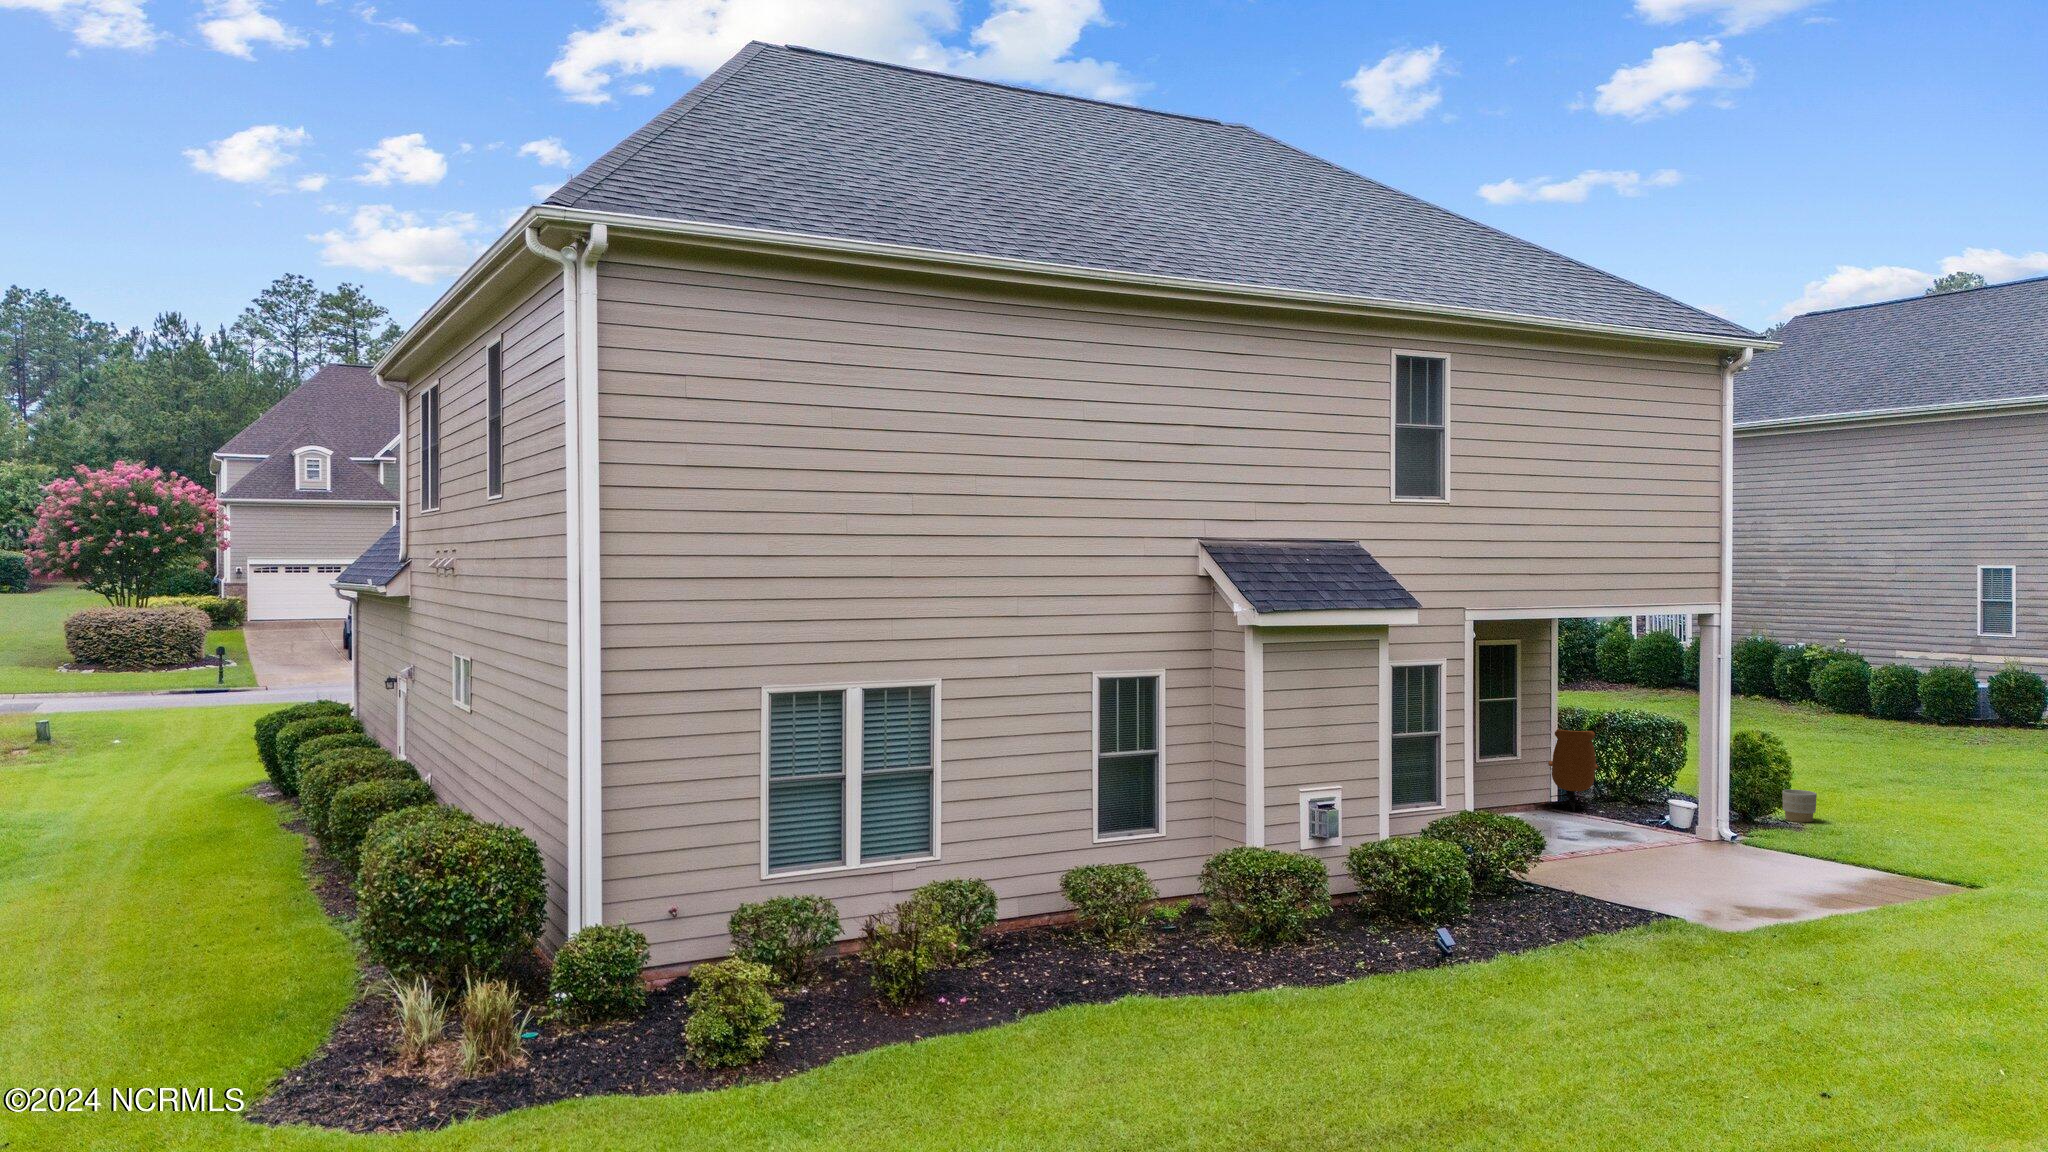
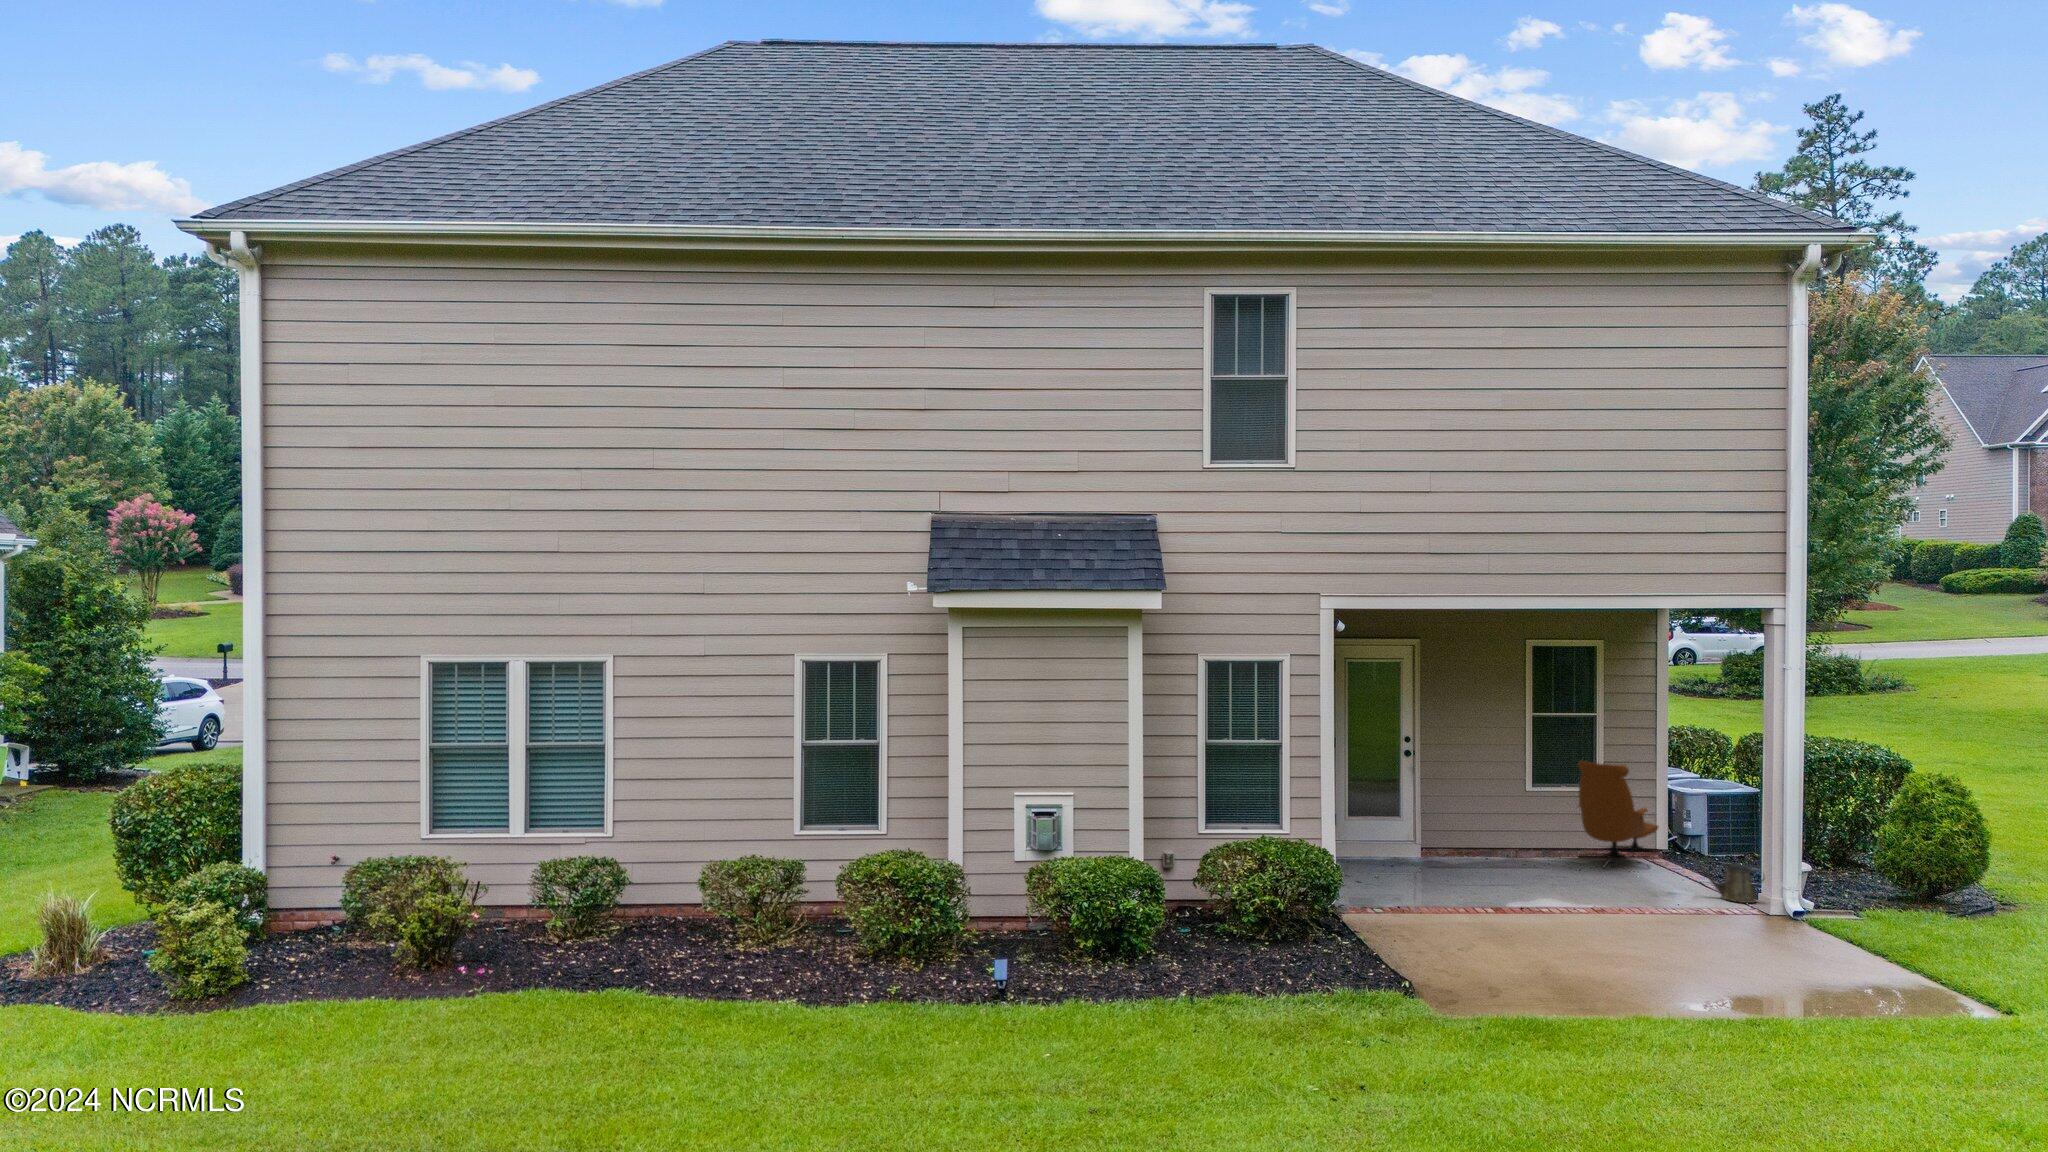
planter: present [1782,789,1817,822] -> none [1928,869,1983,919]
watering can: none [1652,796,1699,826] -> present [1691,858,1764,903]

